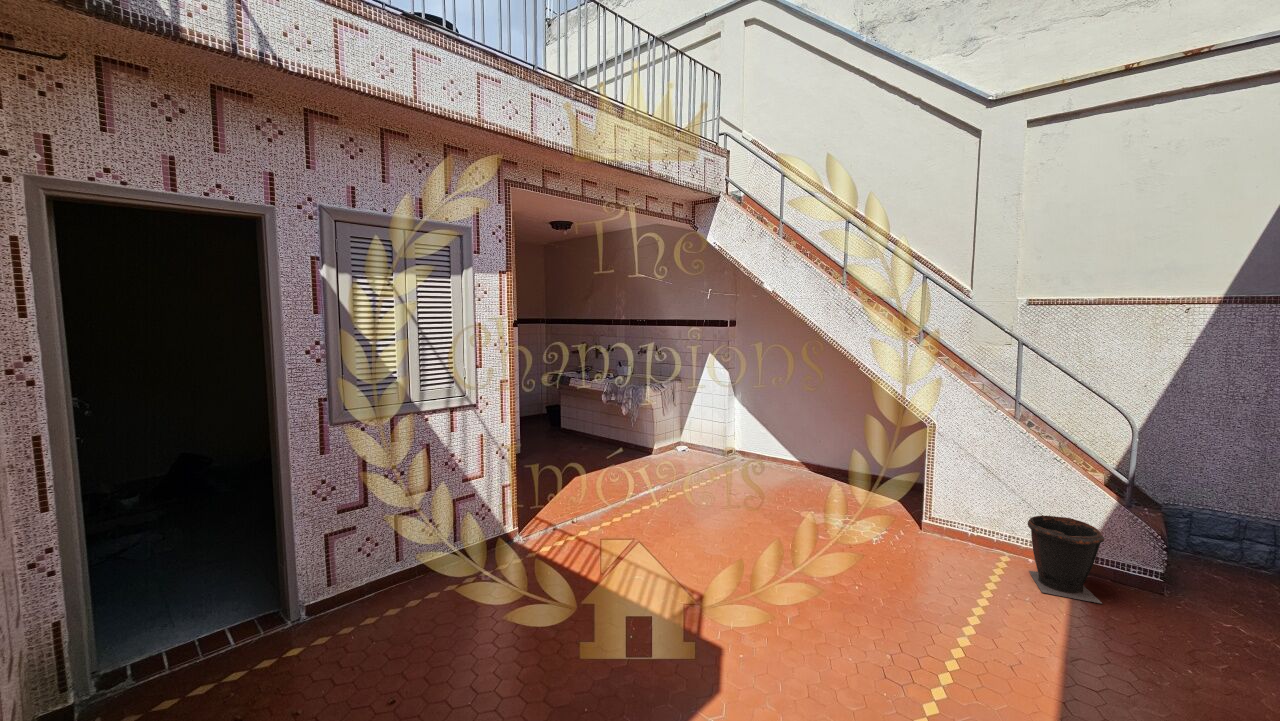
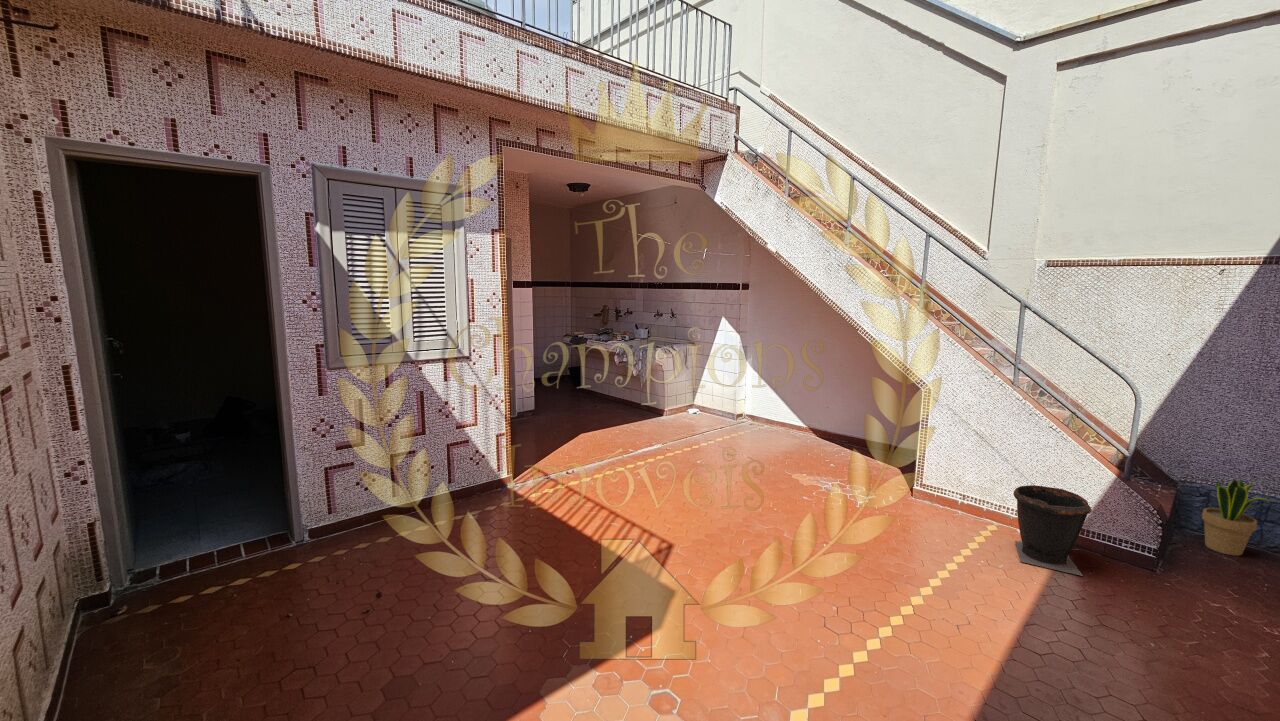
potted plant: none [1188,501,1249,573] -> present [1202,480,1269,556]

